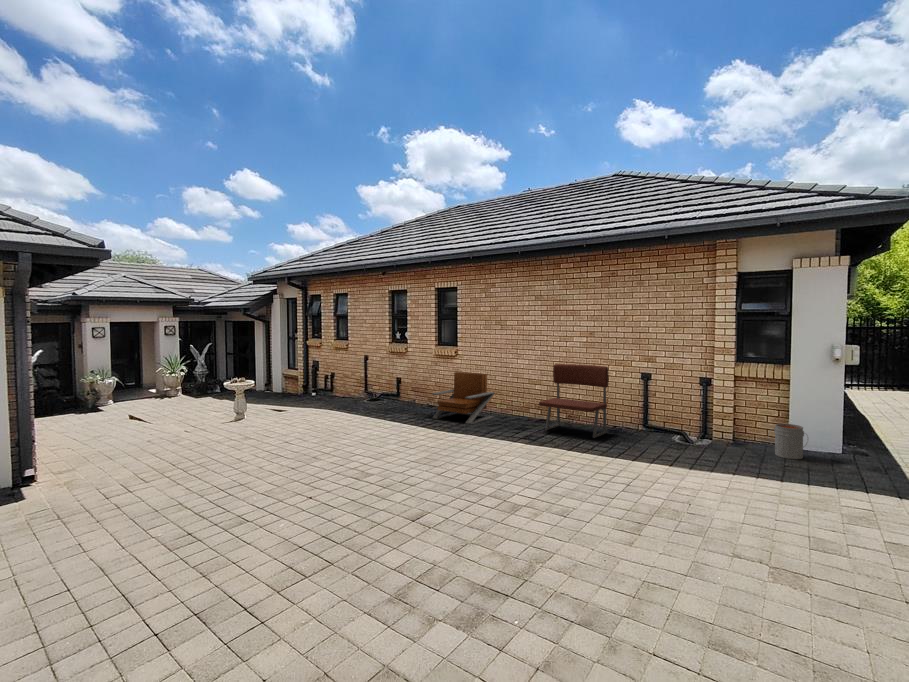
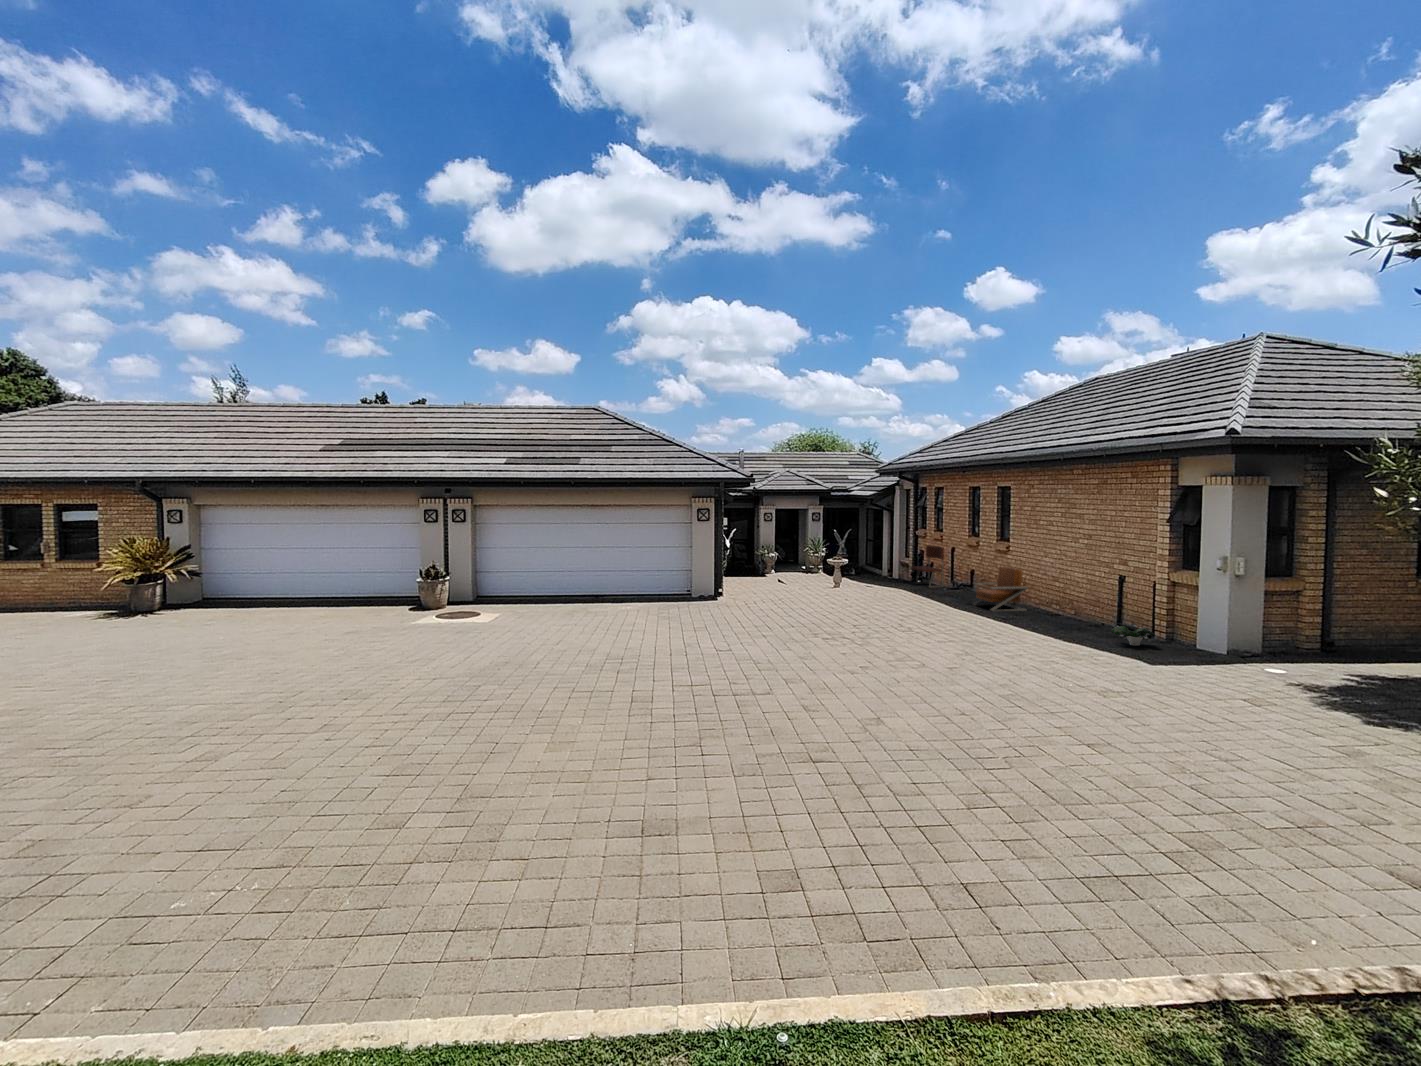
bench: present [539,364,609,438] -> present [910,545,944,588]
bucket: present [774,424,804,459] -> none [1183,629,1212,660]
potted plant: none [672,428,721,450] -> present [1111,626,1156,646]

